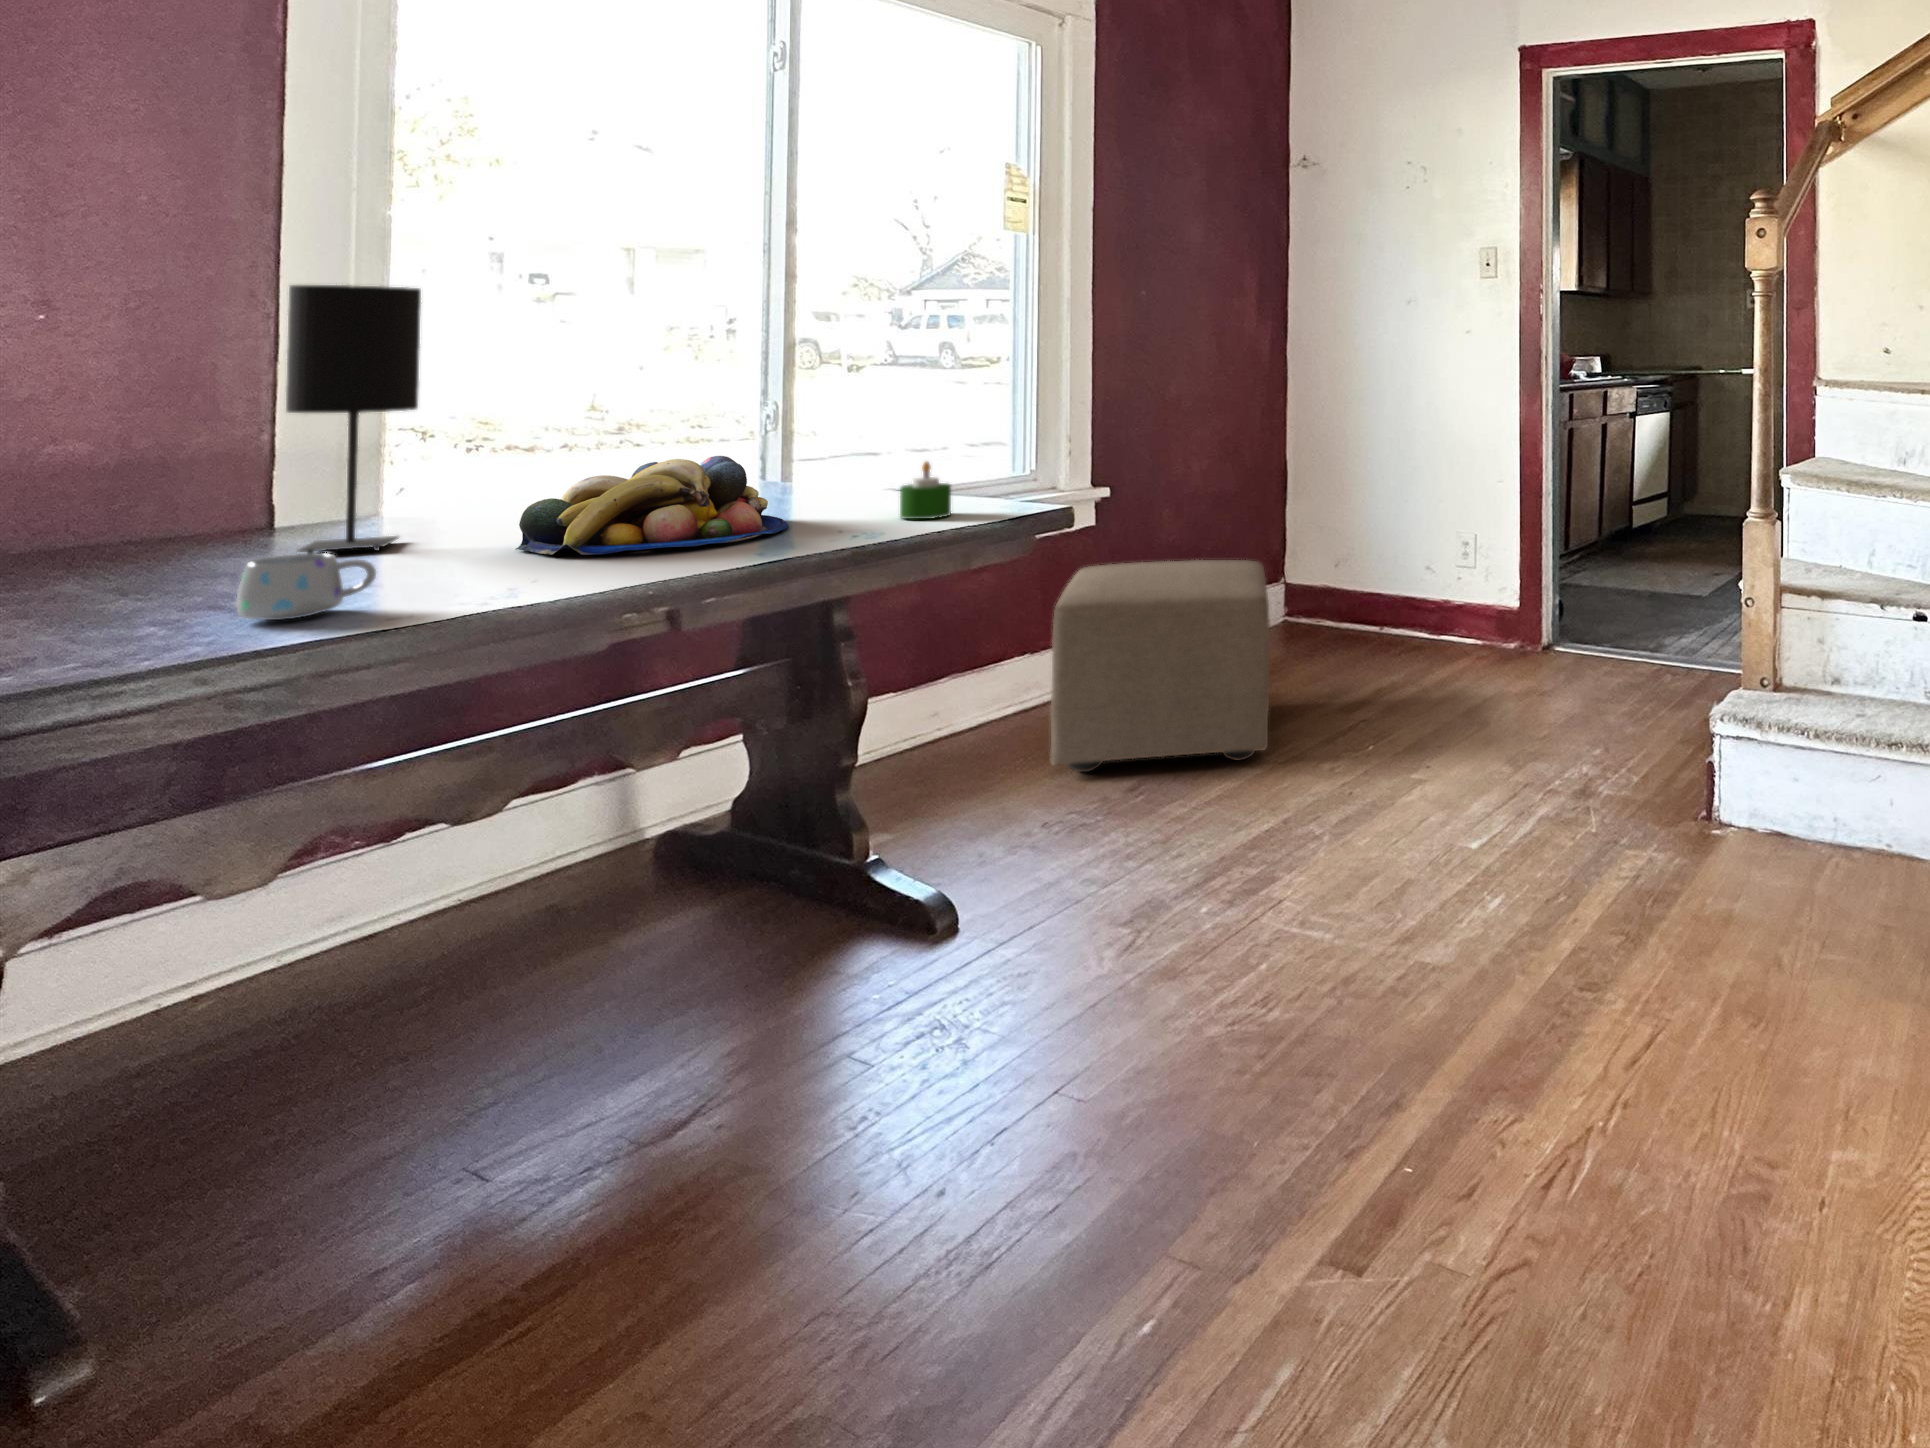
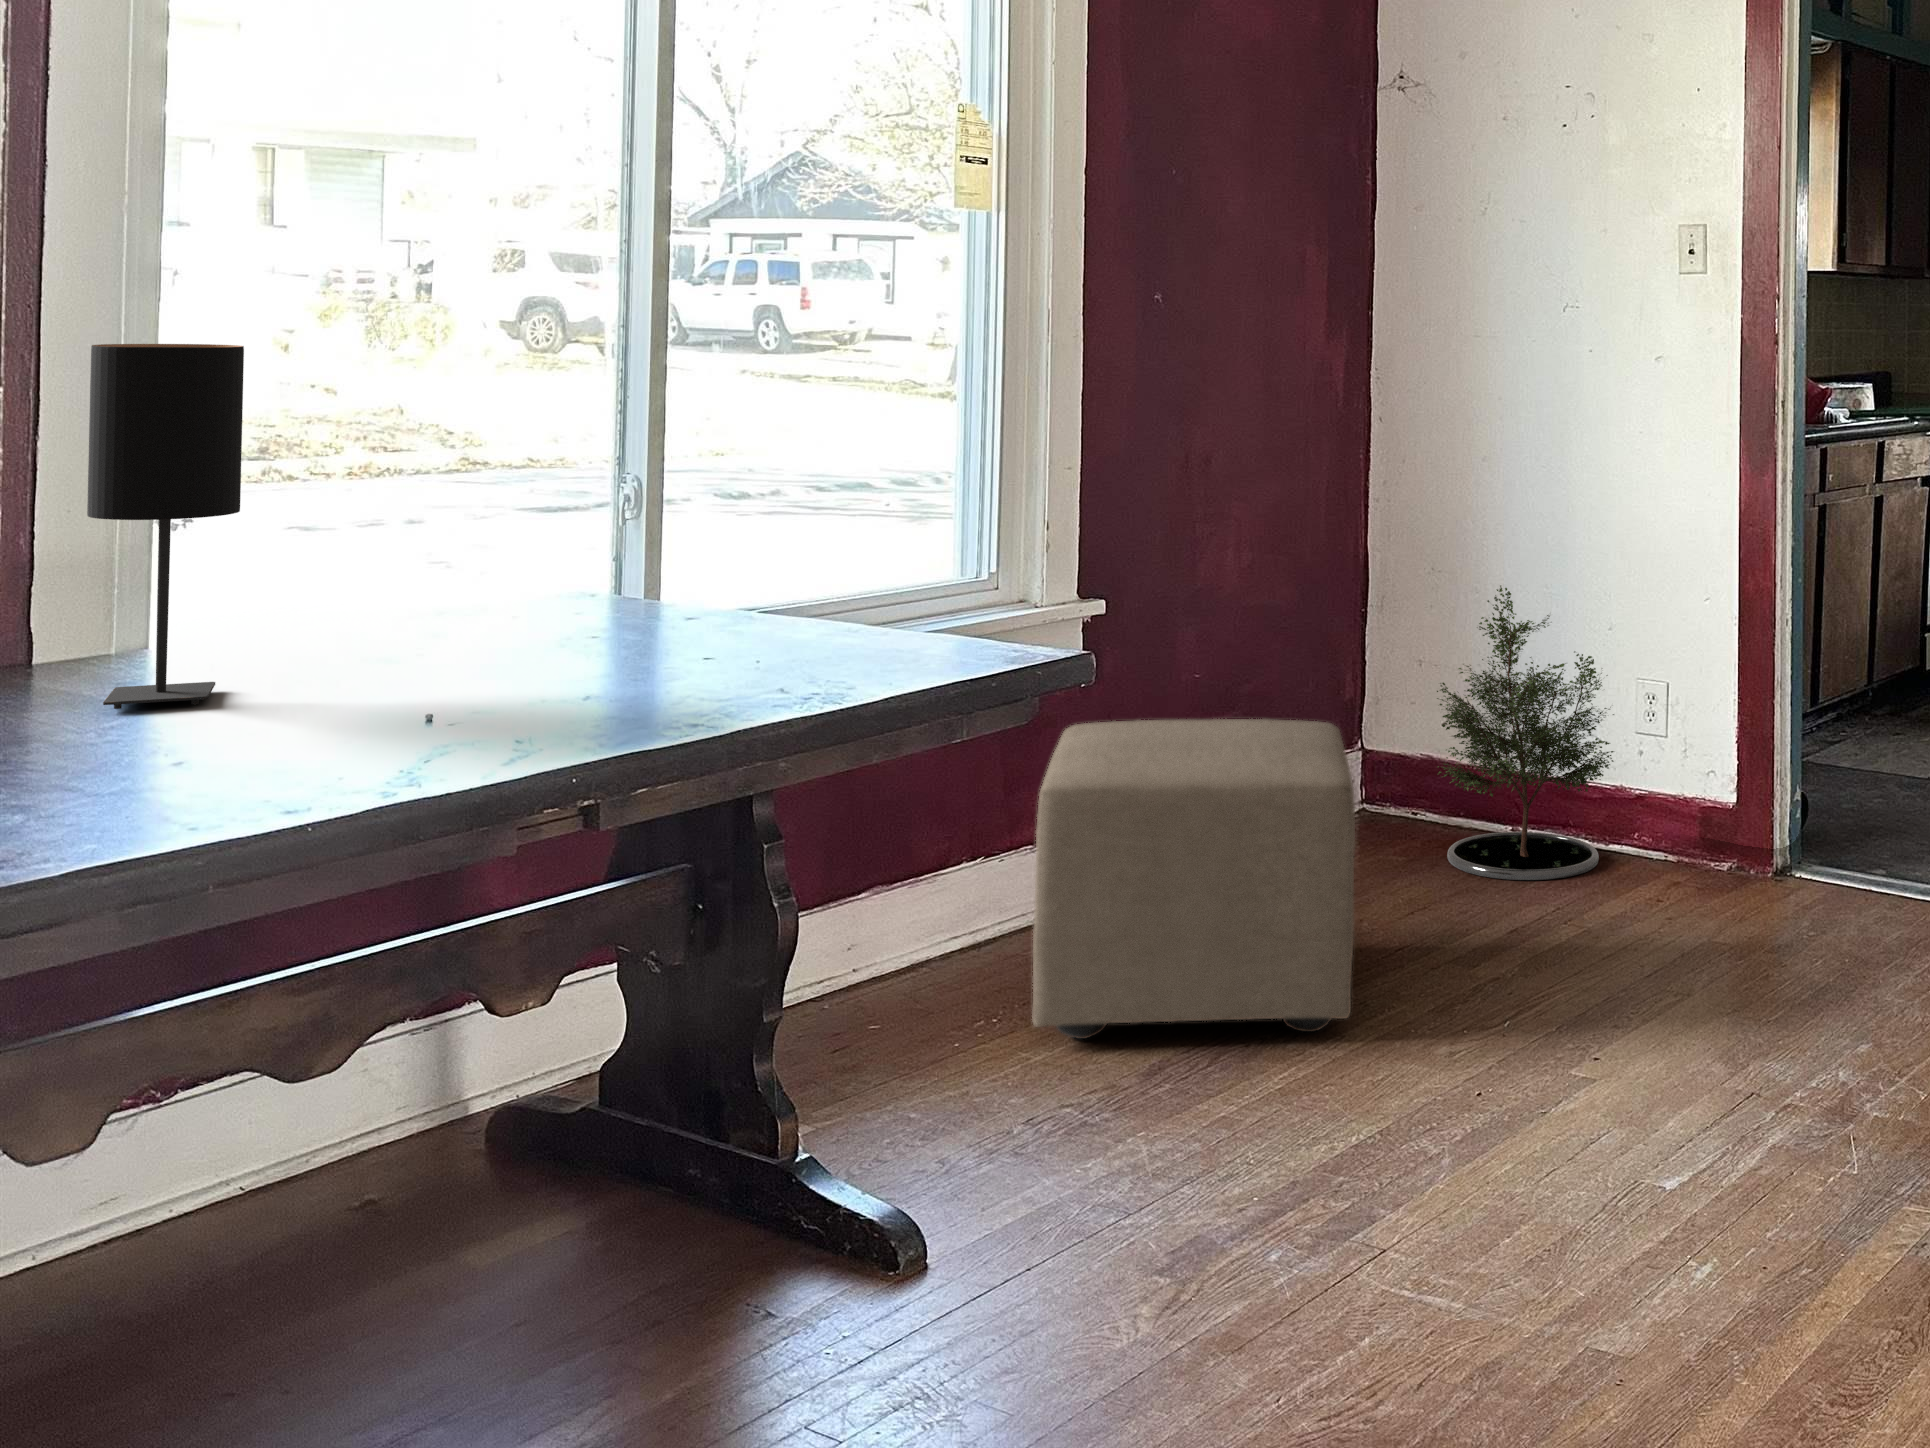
fruit bowl: present [516,456,789,555] -> none [368,577,708,721]
candle: present [900,462,951,519] -> none [852,587,922,672]
potted tree: none [1329,475,1444,660] -> present [1437,585,1614,880]
mug: present [236,553,376,620] -> none [91,722,246,810]

